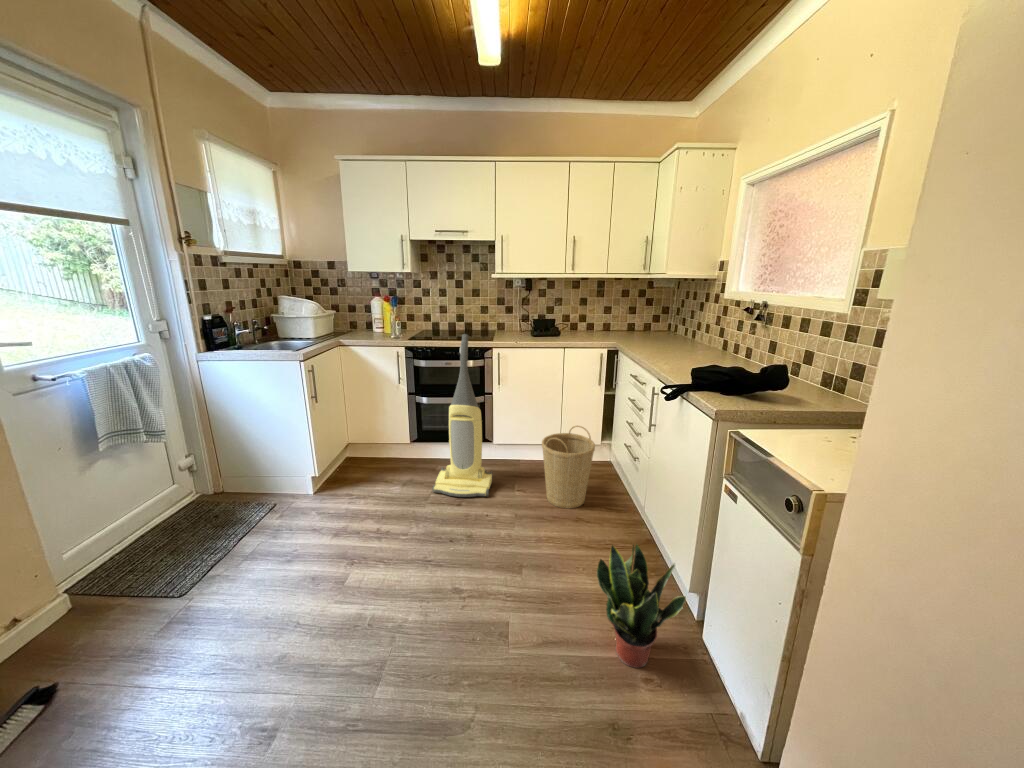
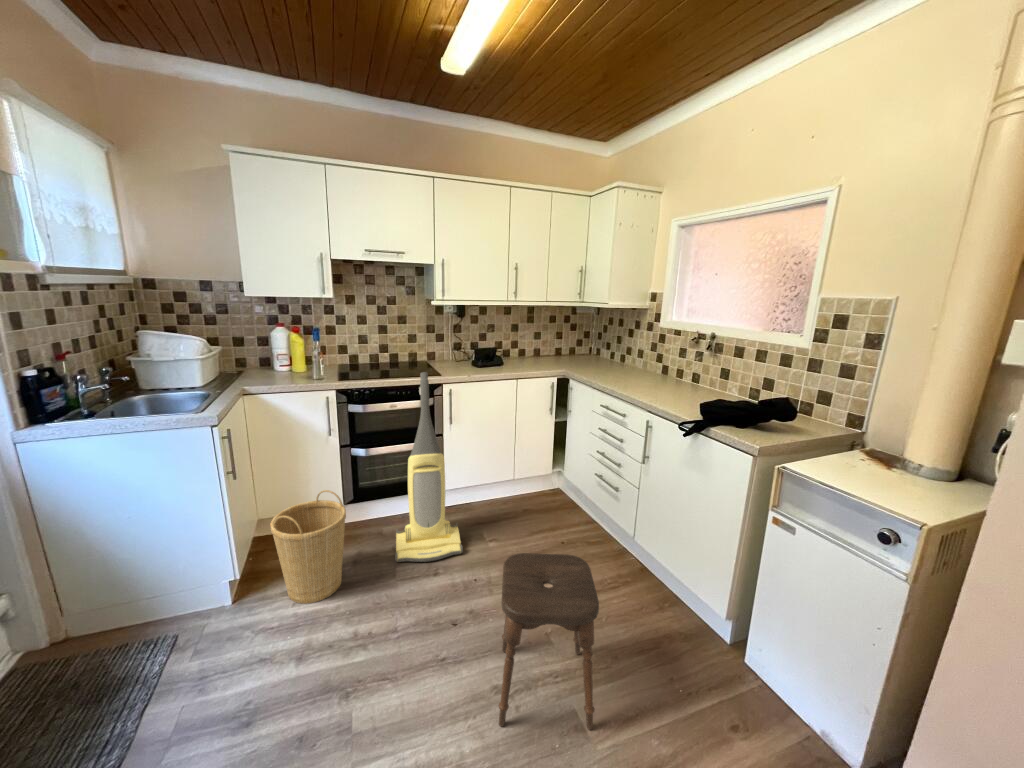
basket: present [542,426,595,509] -> present [270,490,346,604]
stool: none [435,492,538,658] -> present [499,553,599,730]
potted plant: present [597,544,686,668] -> none [654,572,738,694]

